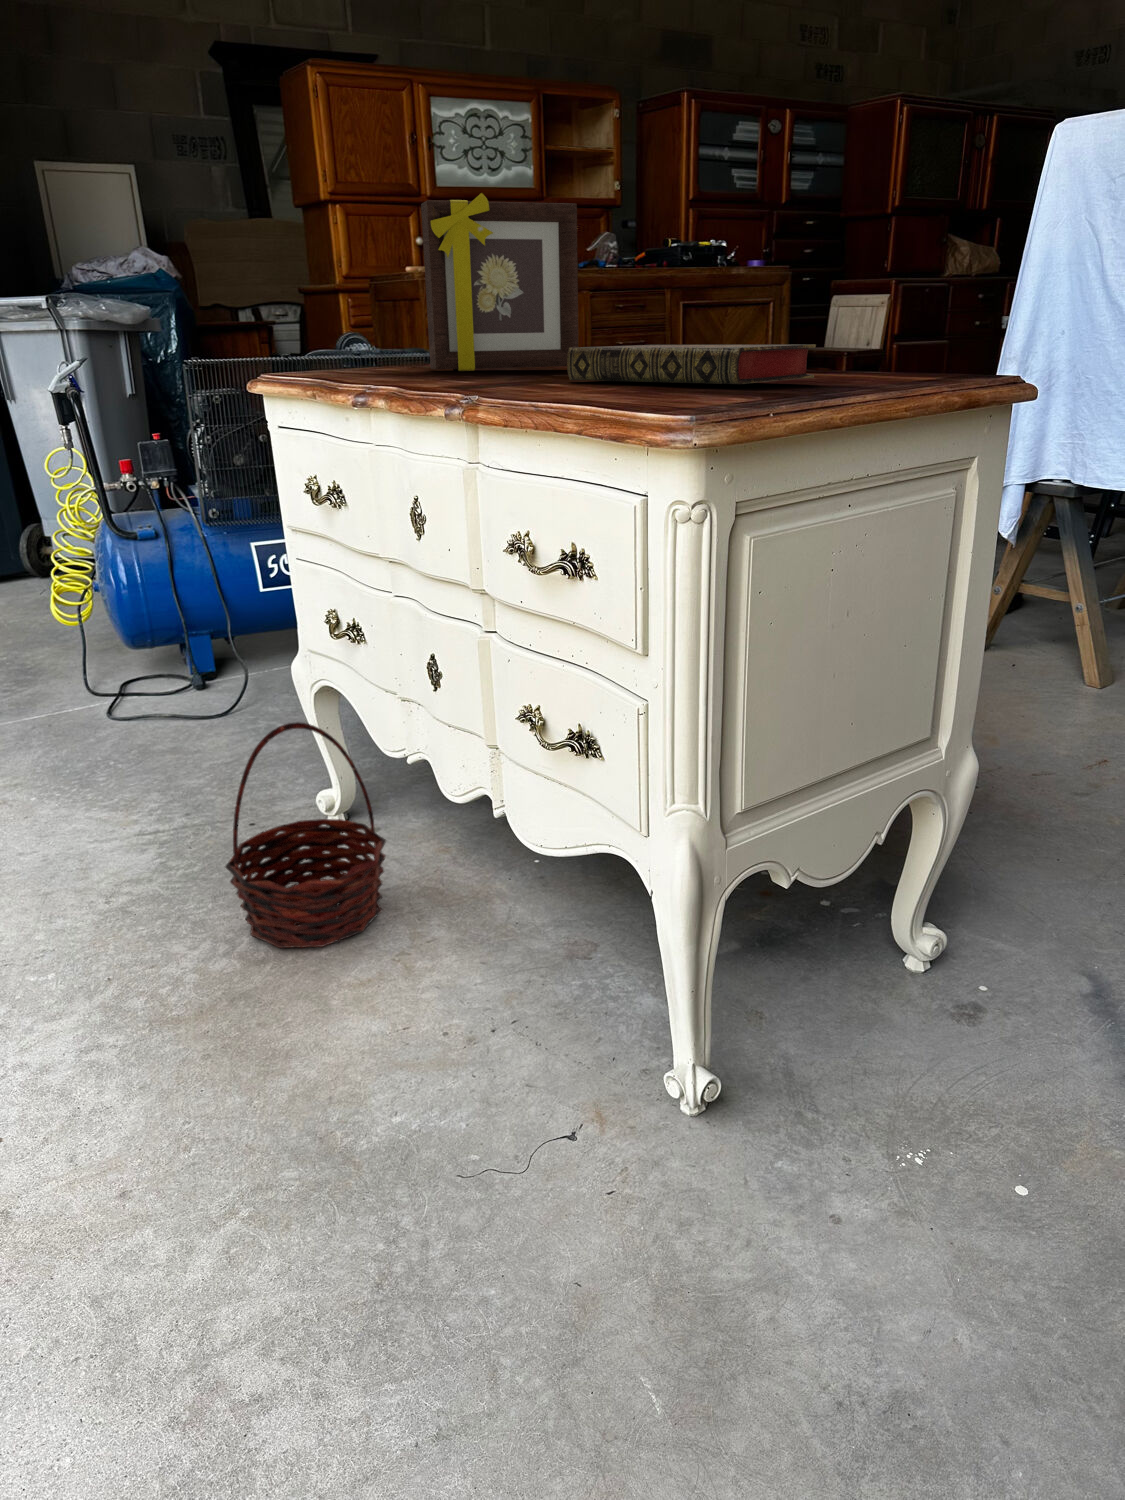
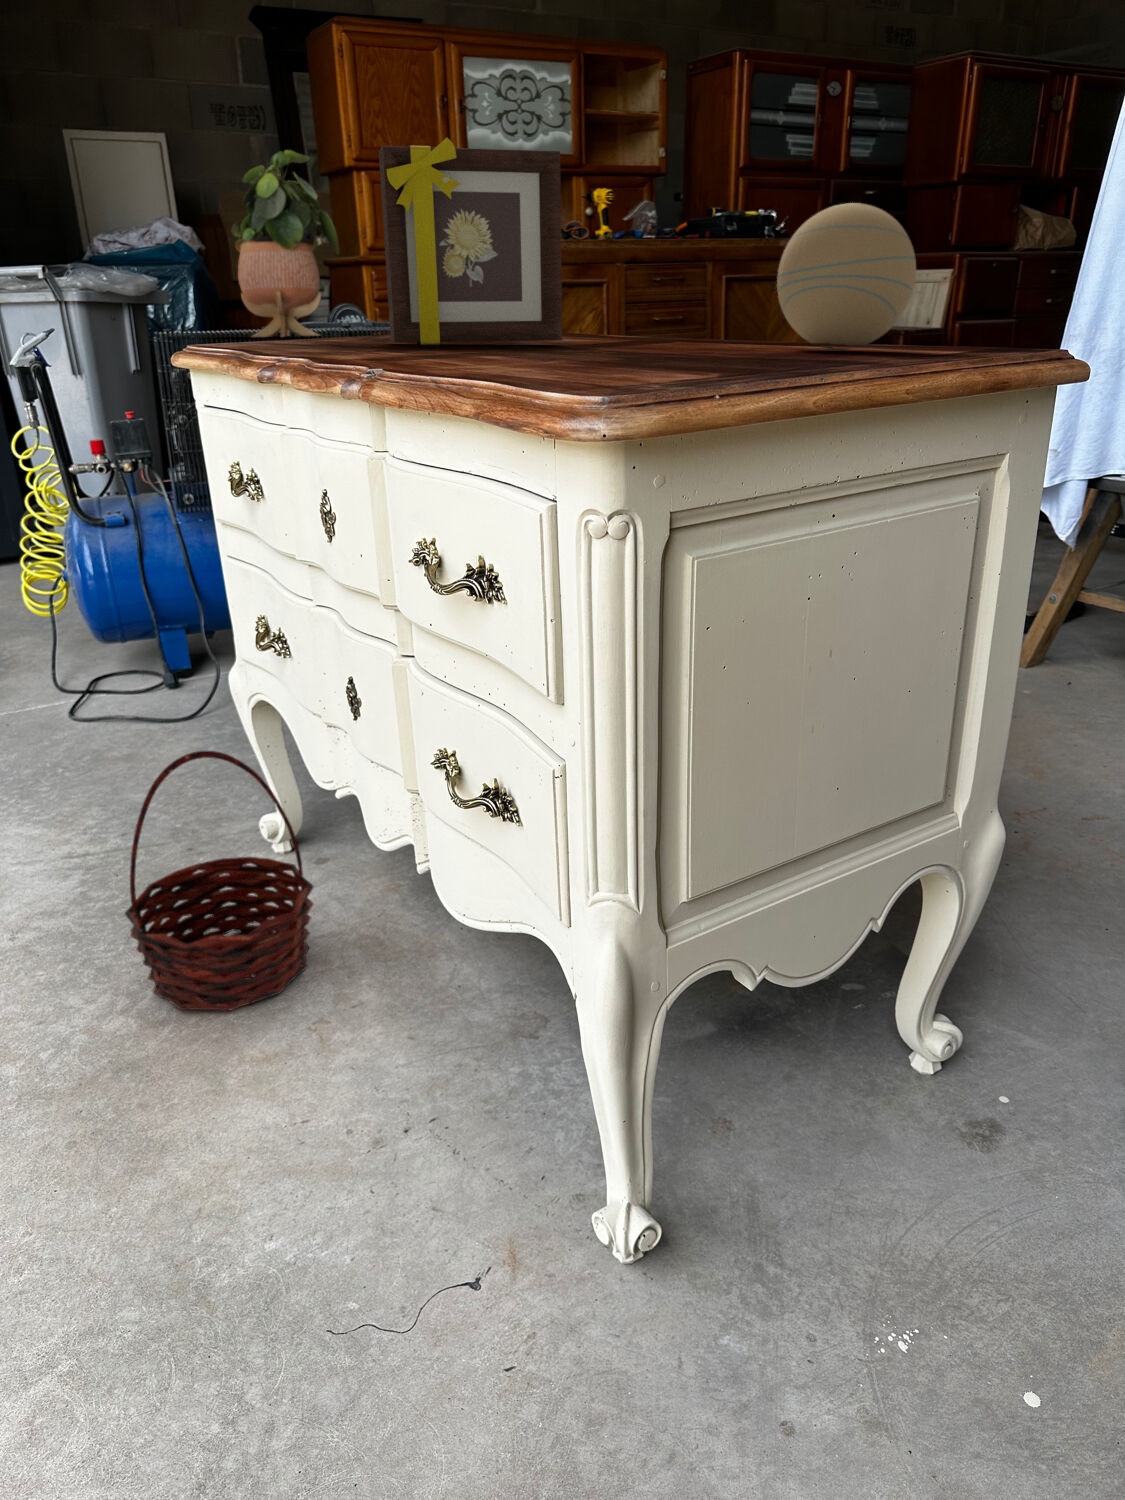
potted plant: none [268,198,365,365] -> present [231,150,339,337]
decorative orb: none [767,250,885,373] -> present [777,203,916,350]
book: present [567,344,816,384] -> none [512,312,813,360]

